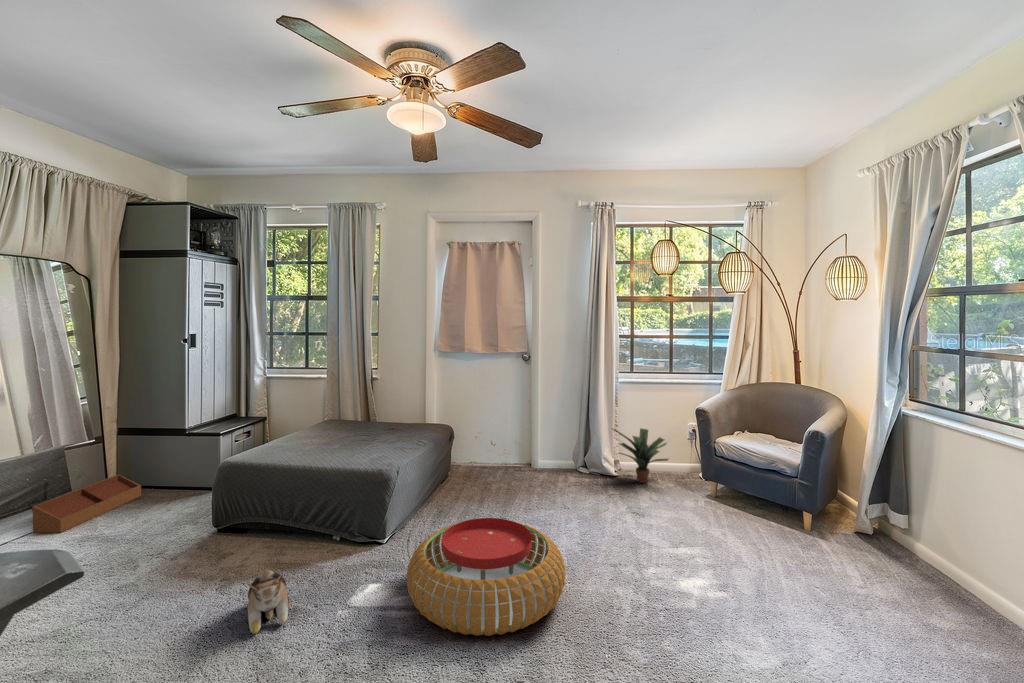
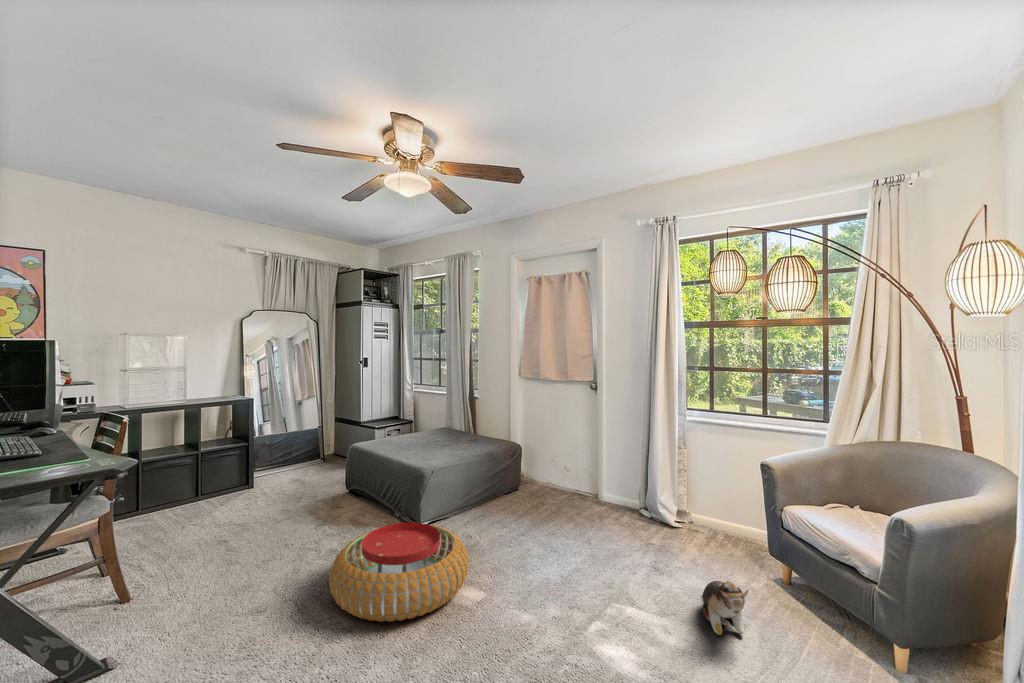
potted plant: present [613,428,668,483] -> none [660,470,734,543]
storage bin: present [32,475,141,533] -> none [270,446,333,475]
plush toy: present [247,570,289,634] -> present [702,581,748,635]

